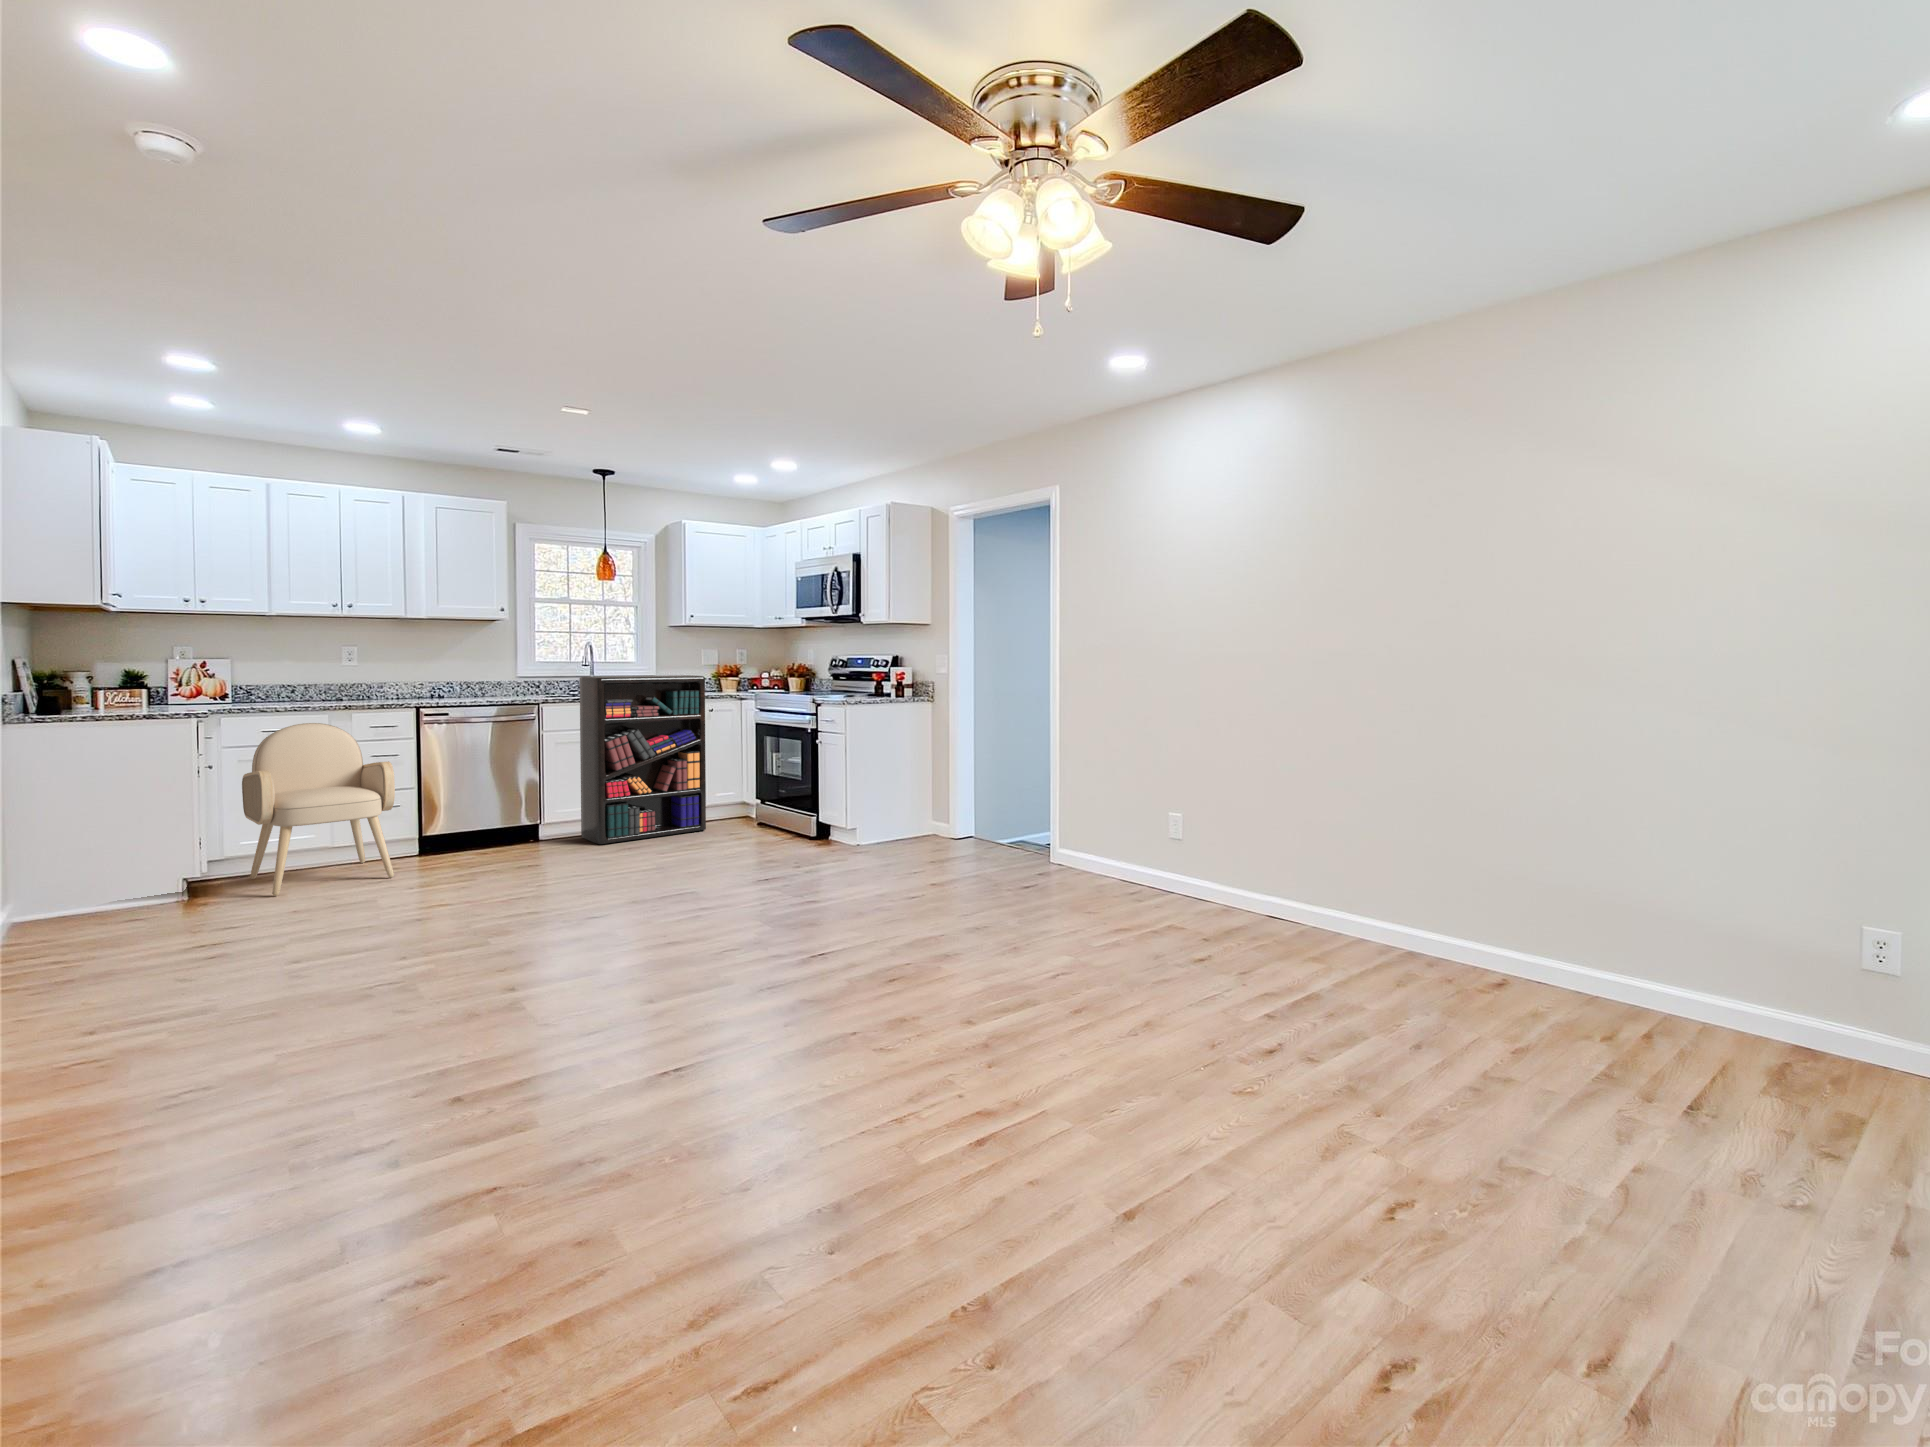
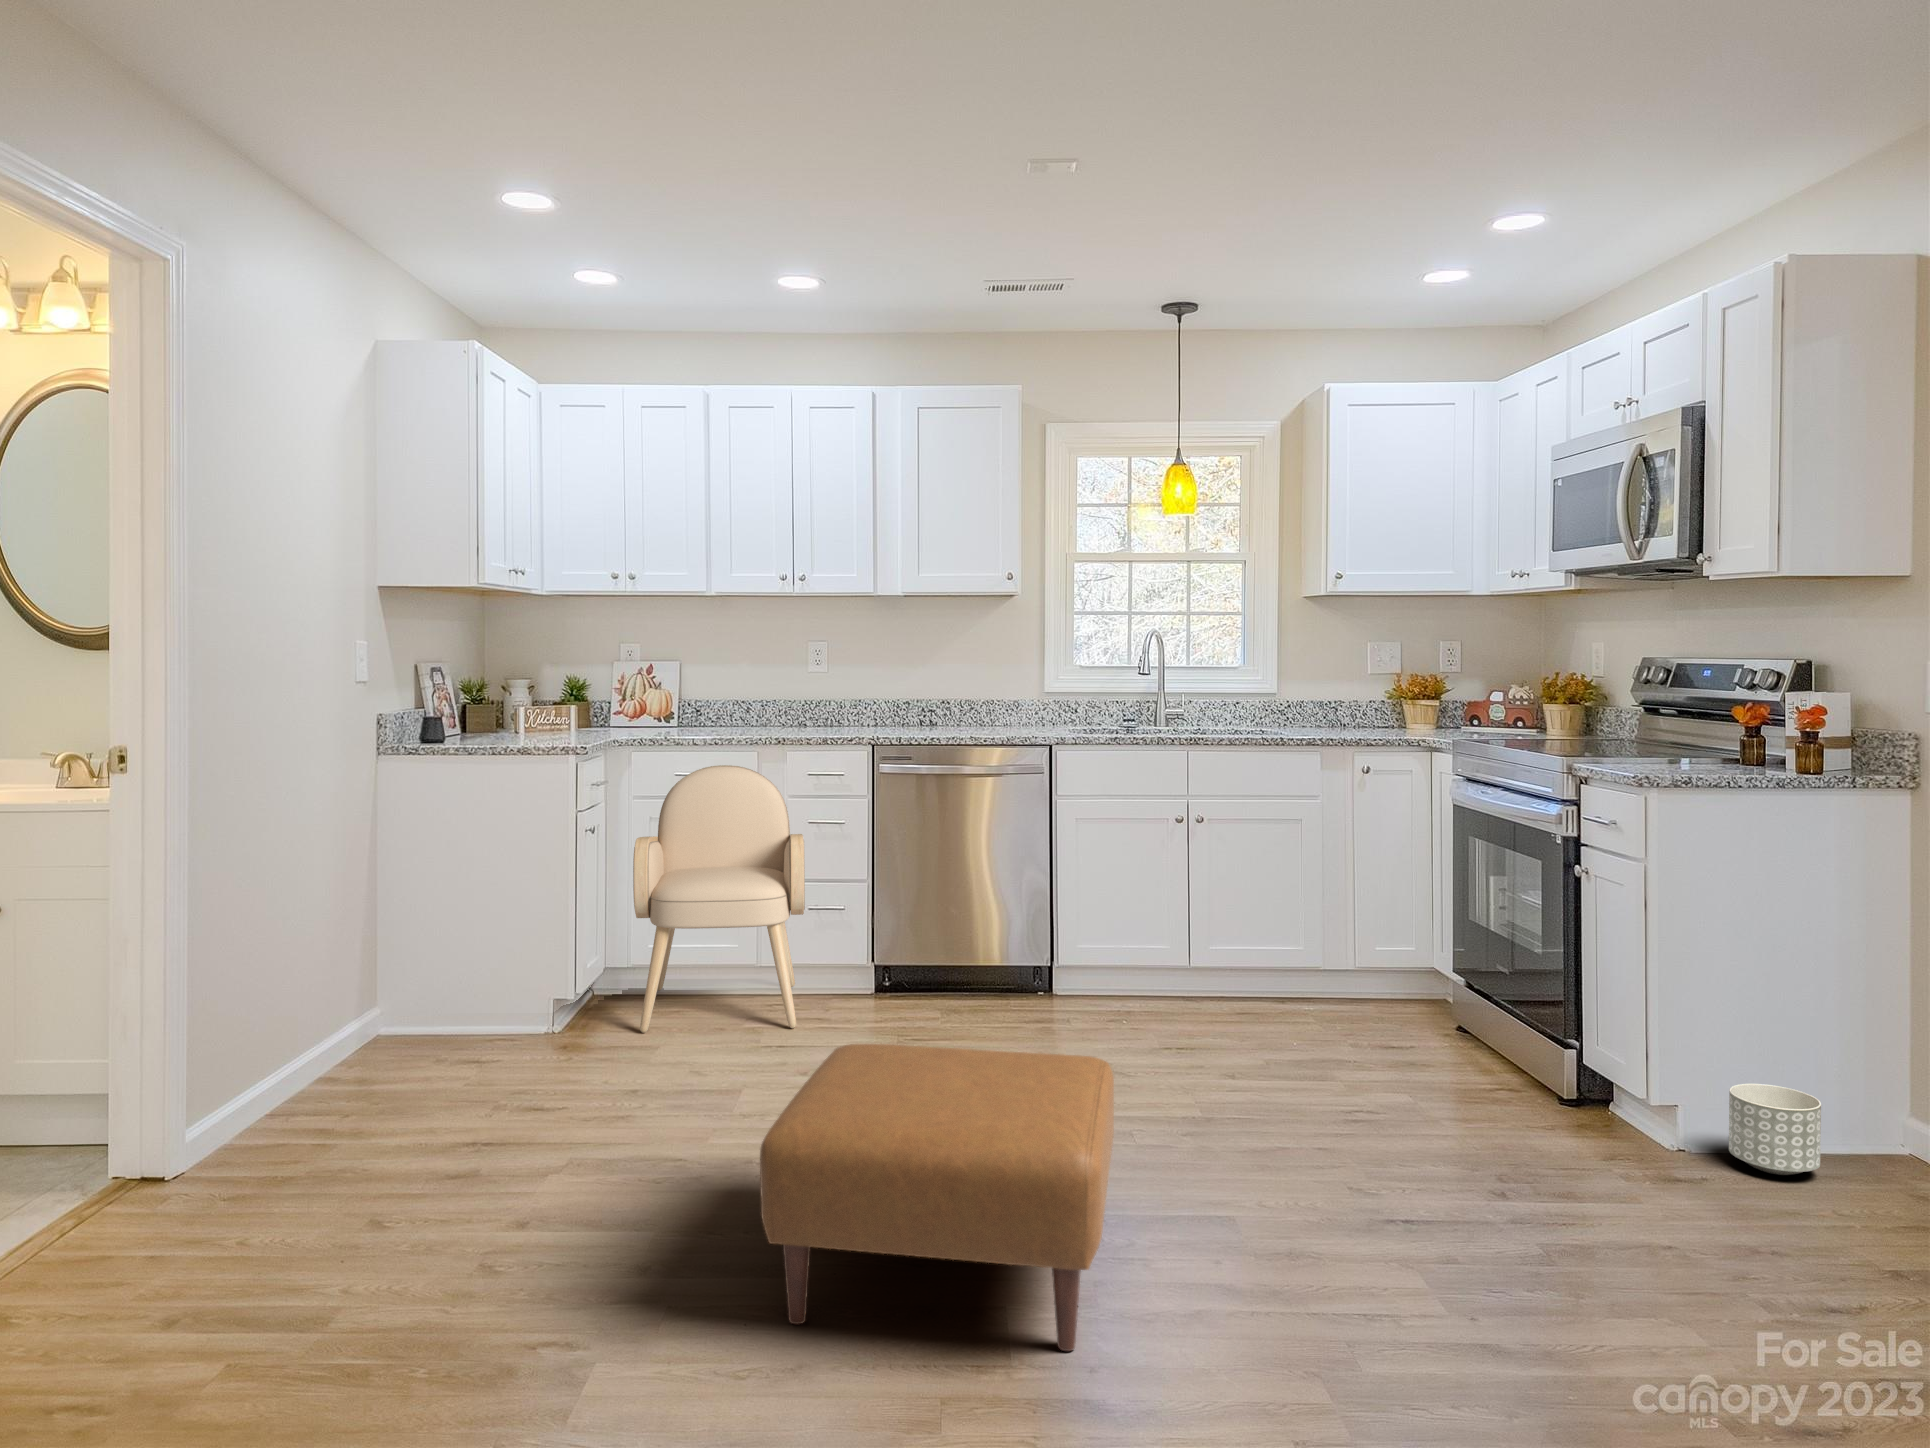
bookshelf: present [580,675,706,844] -> none [1110,698,1335,1019]
planter: none [878,814,907,845] -> present [1729,1084,1821,1175]
ottoman: none [510,828,685,955] -> present [760,1044,1114,1351]

